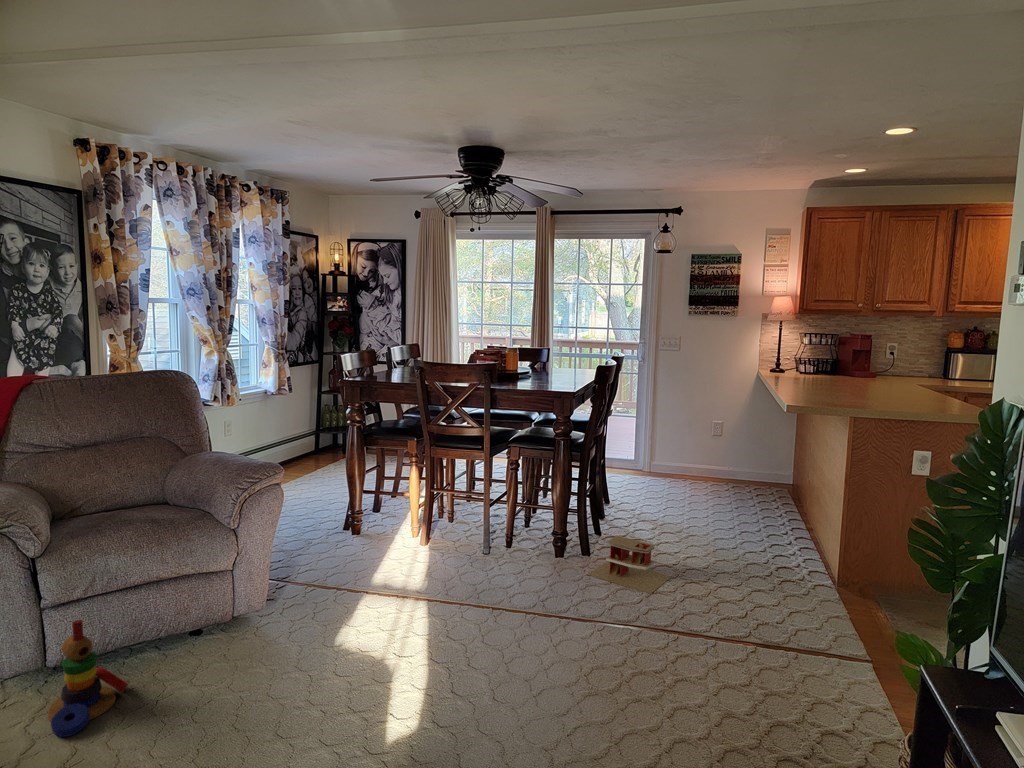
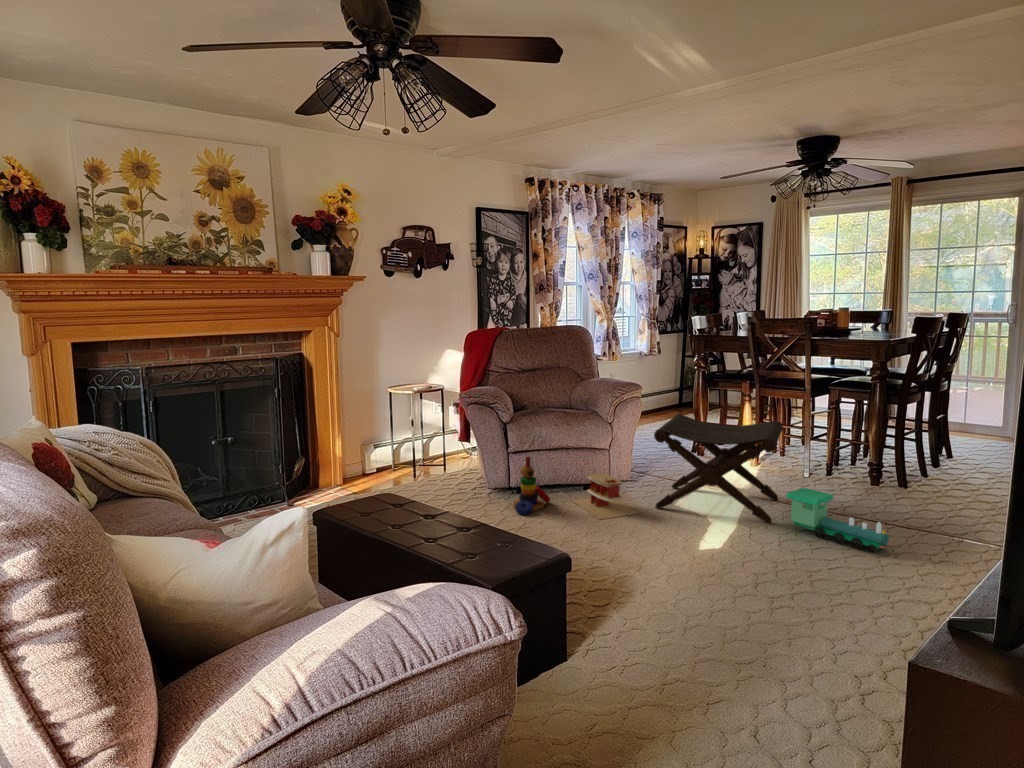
footstool: none [307,499,480,657] -> present [654,414,783,523]
toy house: present [588,536,671,594] -> present [573,473,638,519]
toy train: none [496,593,622,678] -> present [786,488,891,552]

